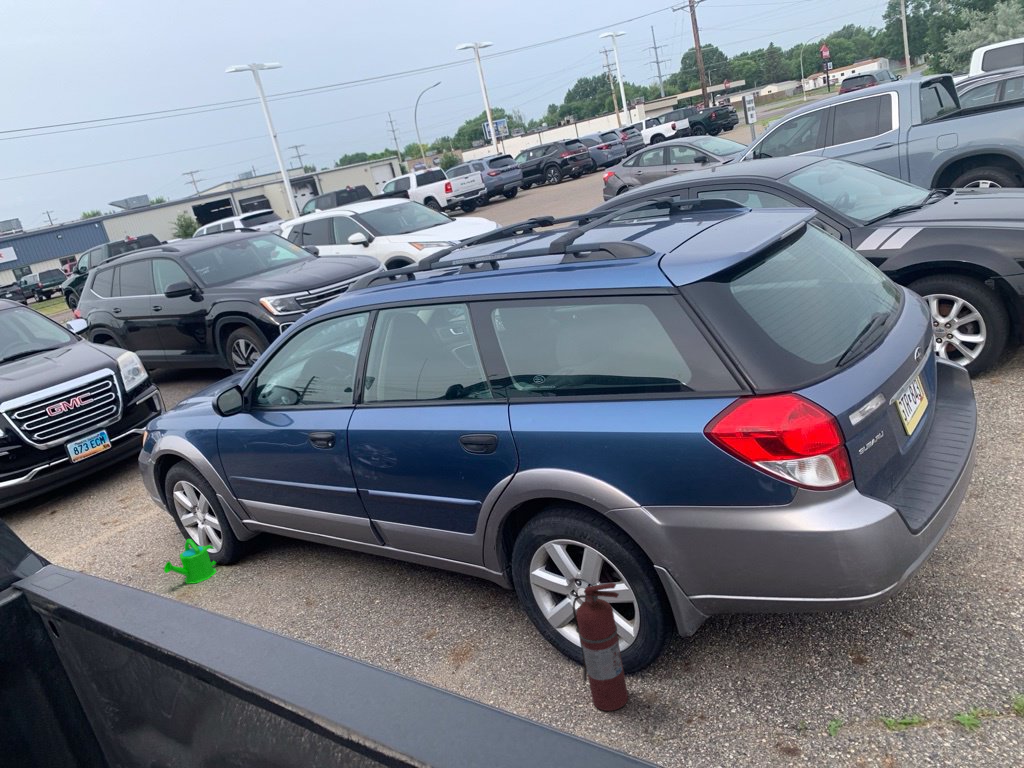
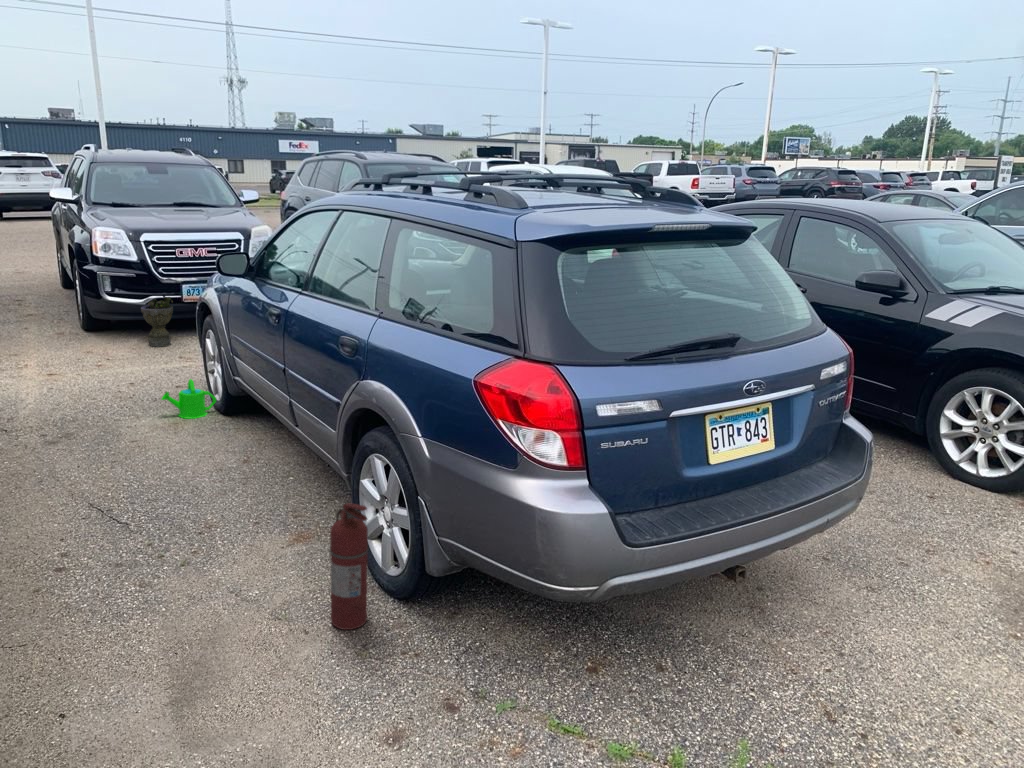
planter: none [31,463,78,524] -> present [141,297,173,347]

